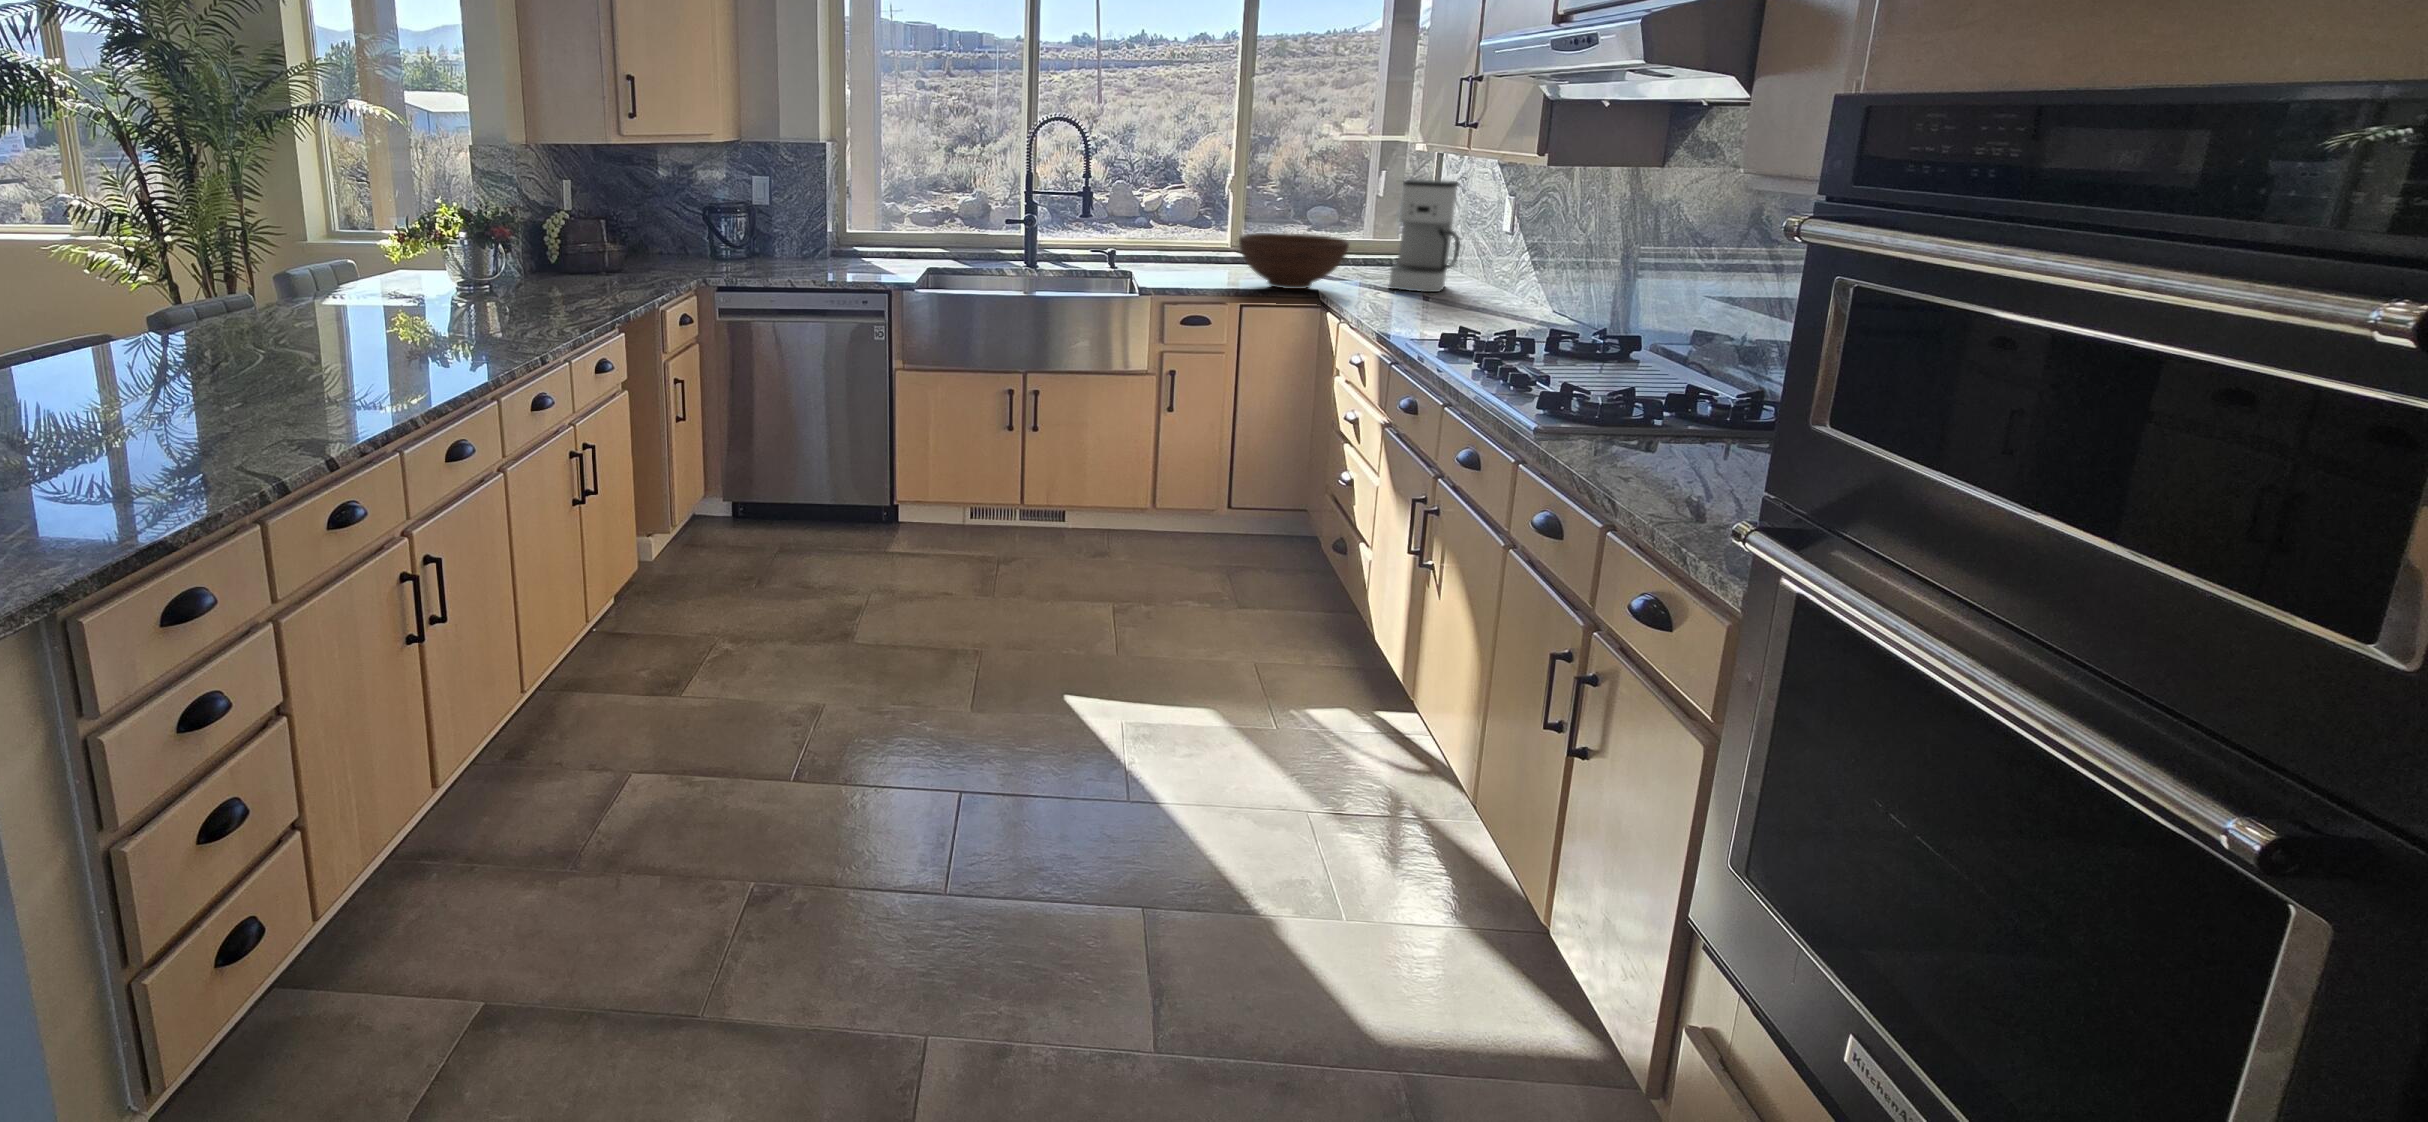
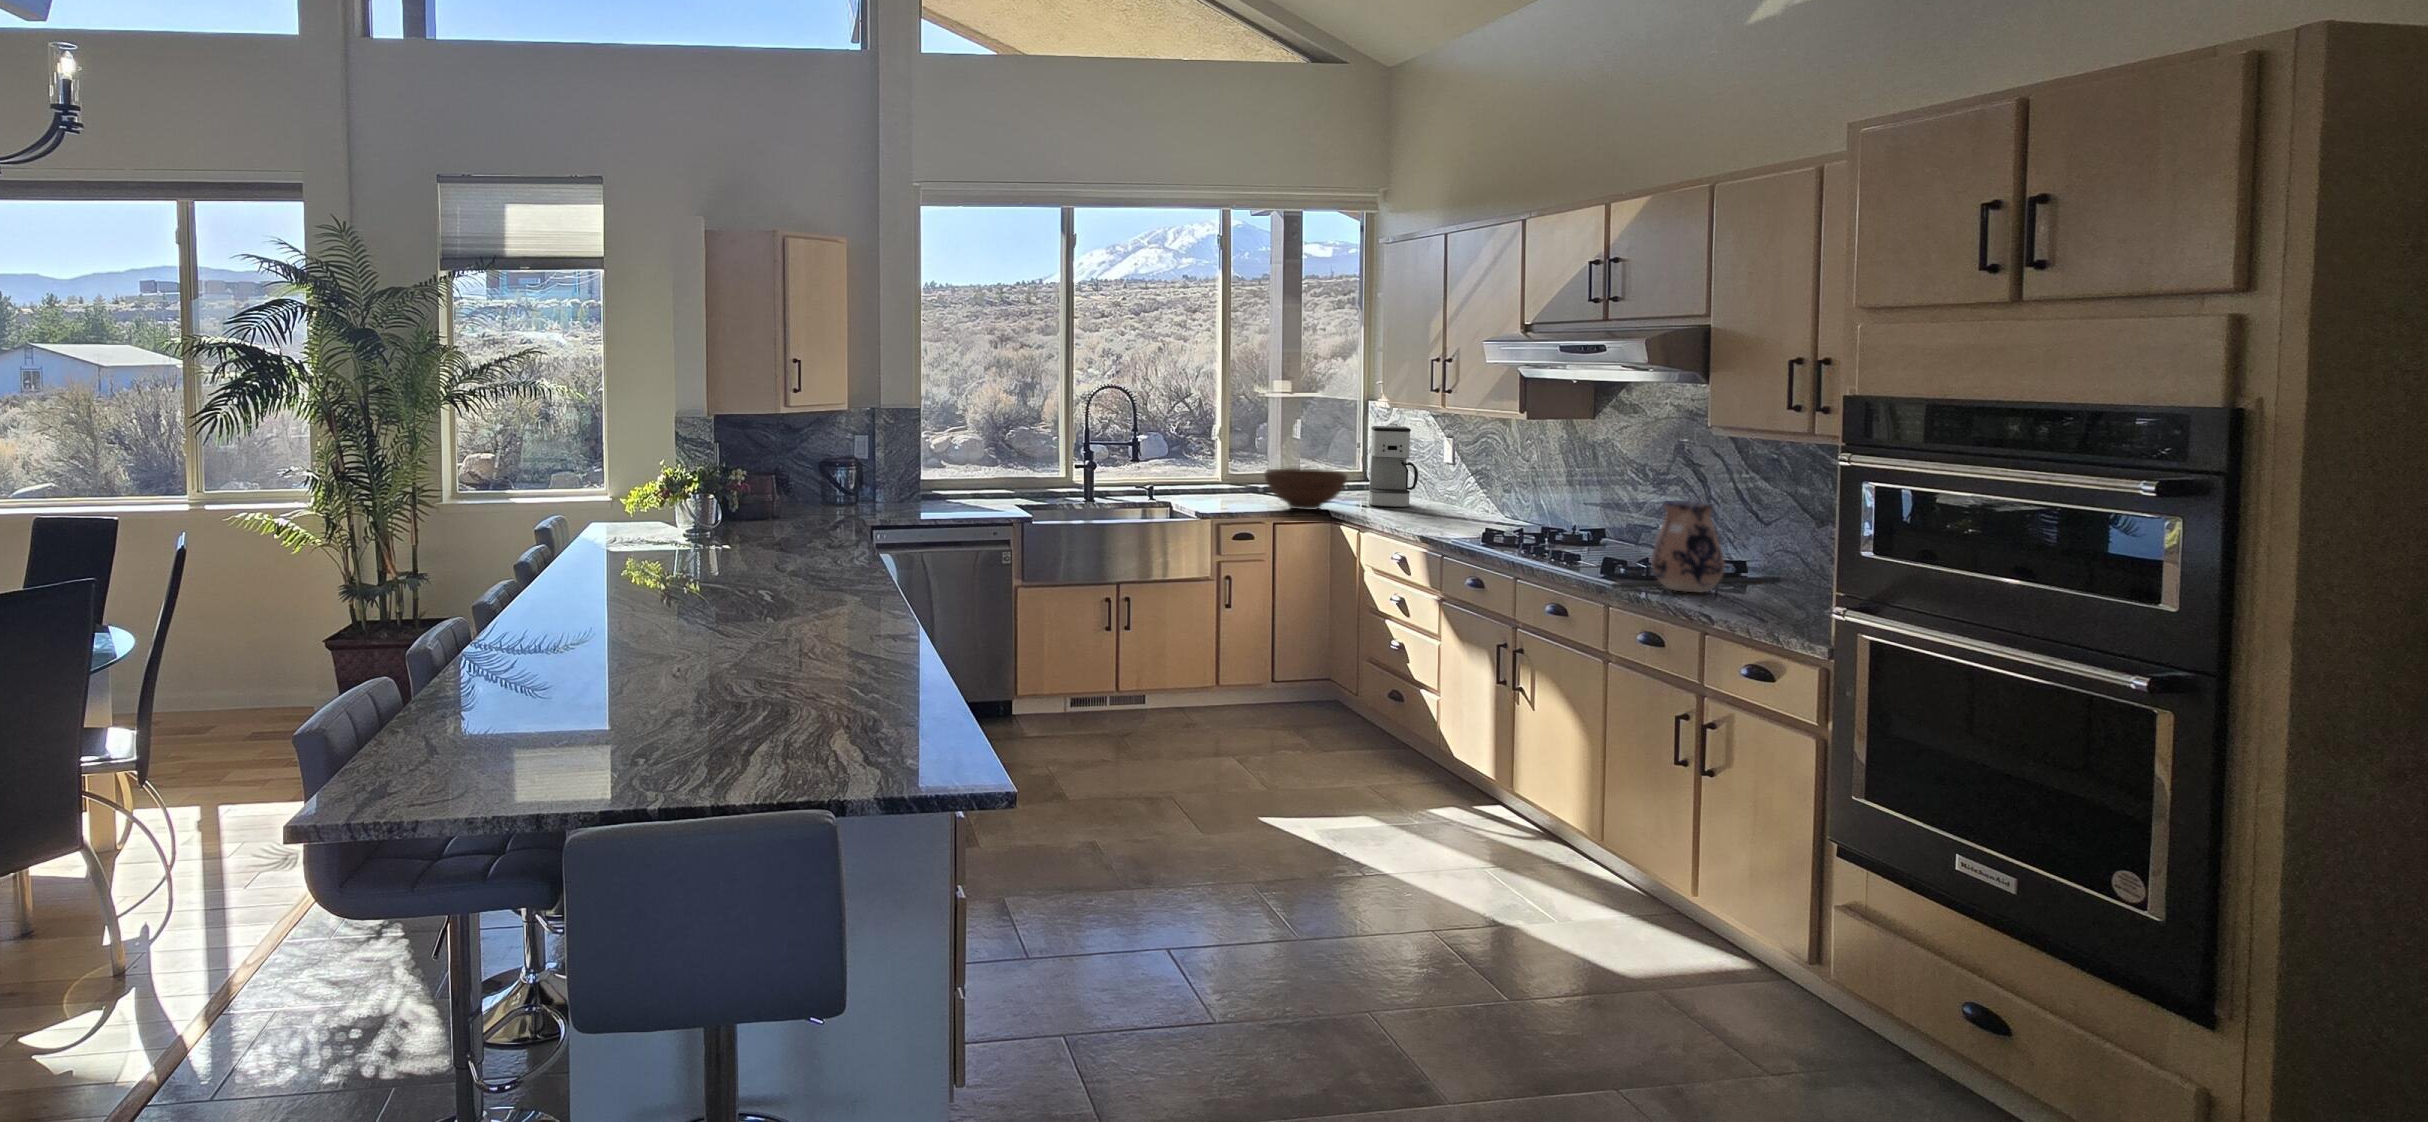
ceramic pitcher: none [1577,290,1692,439] -> present [1651,500,1725,593]

